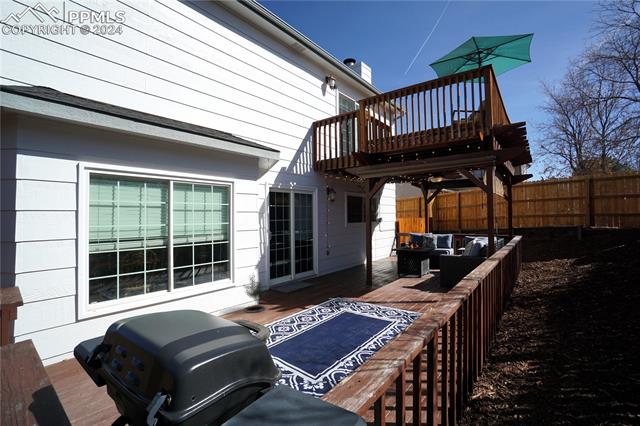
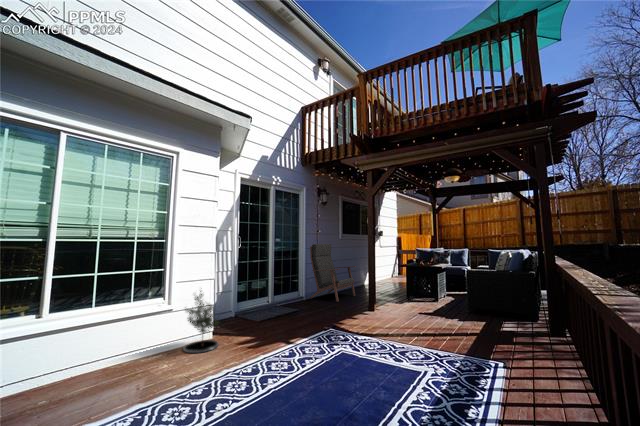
lounge chair: none [321,233,358,279] -> present [310,244,356,302]

